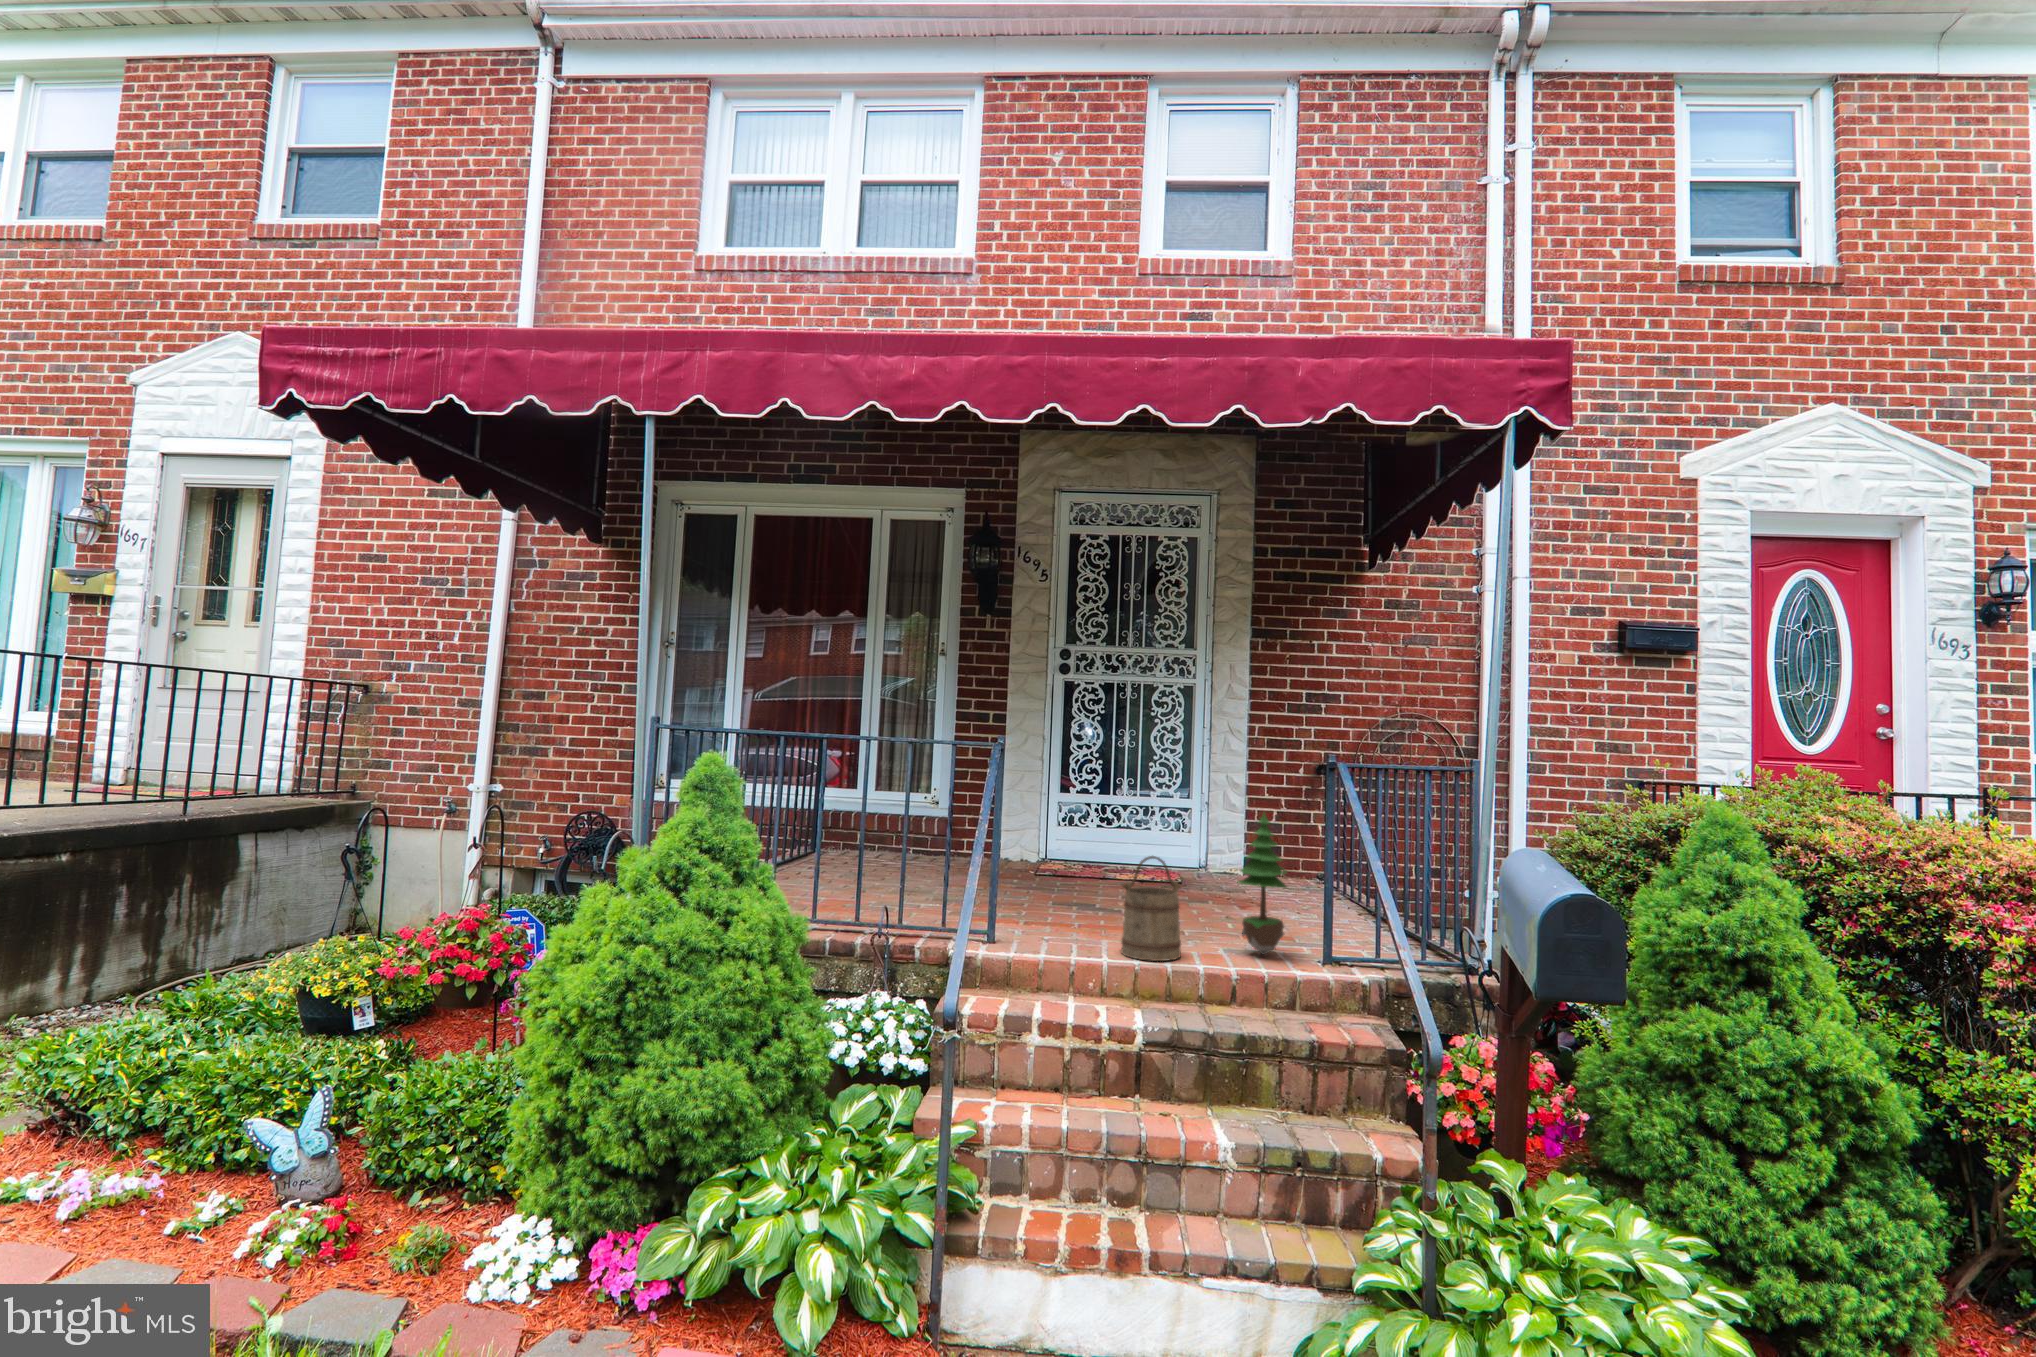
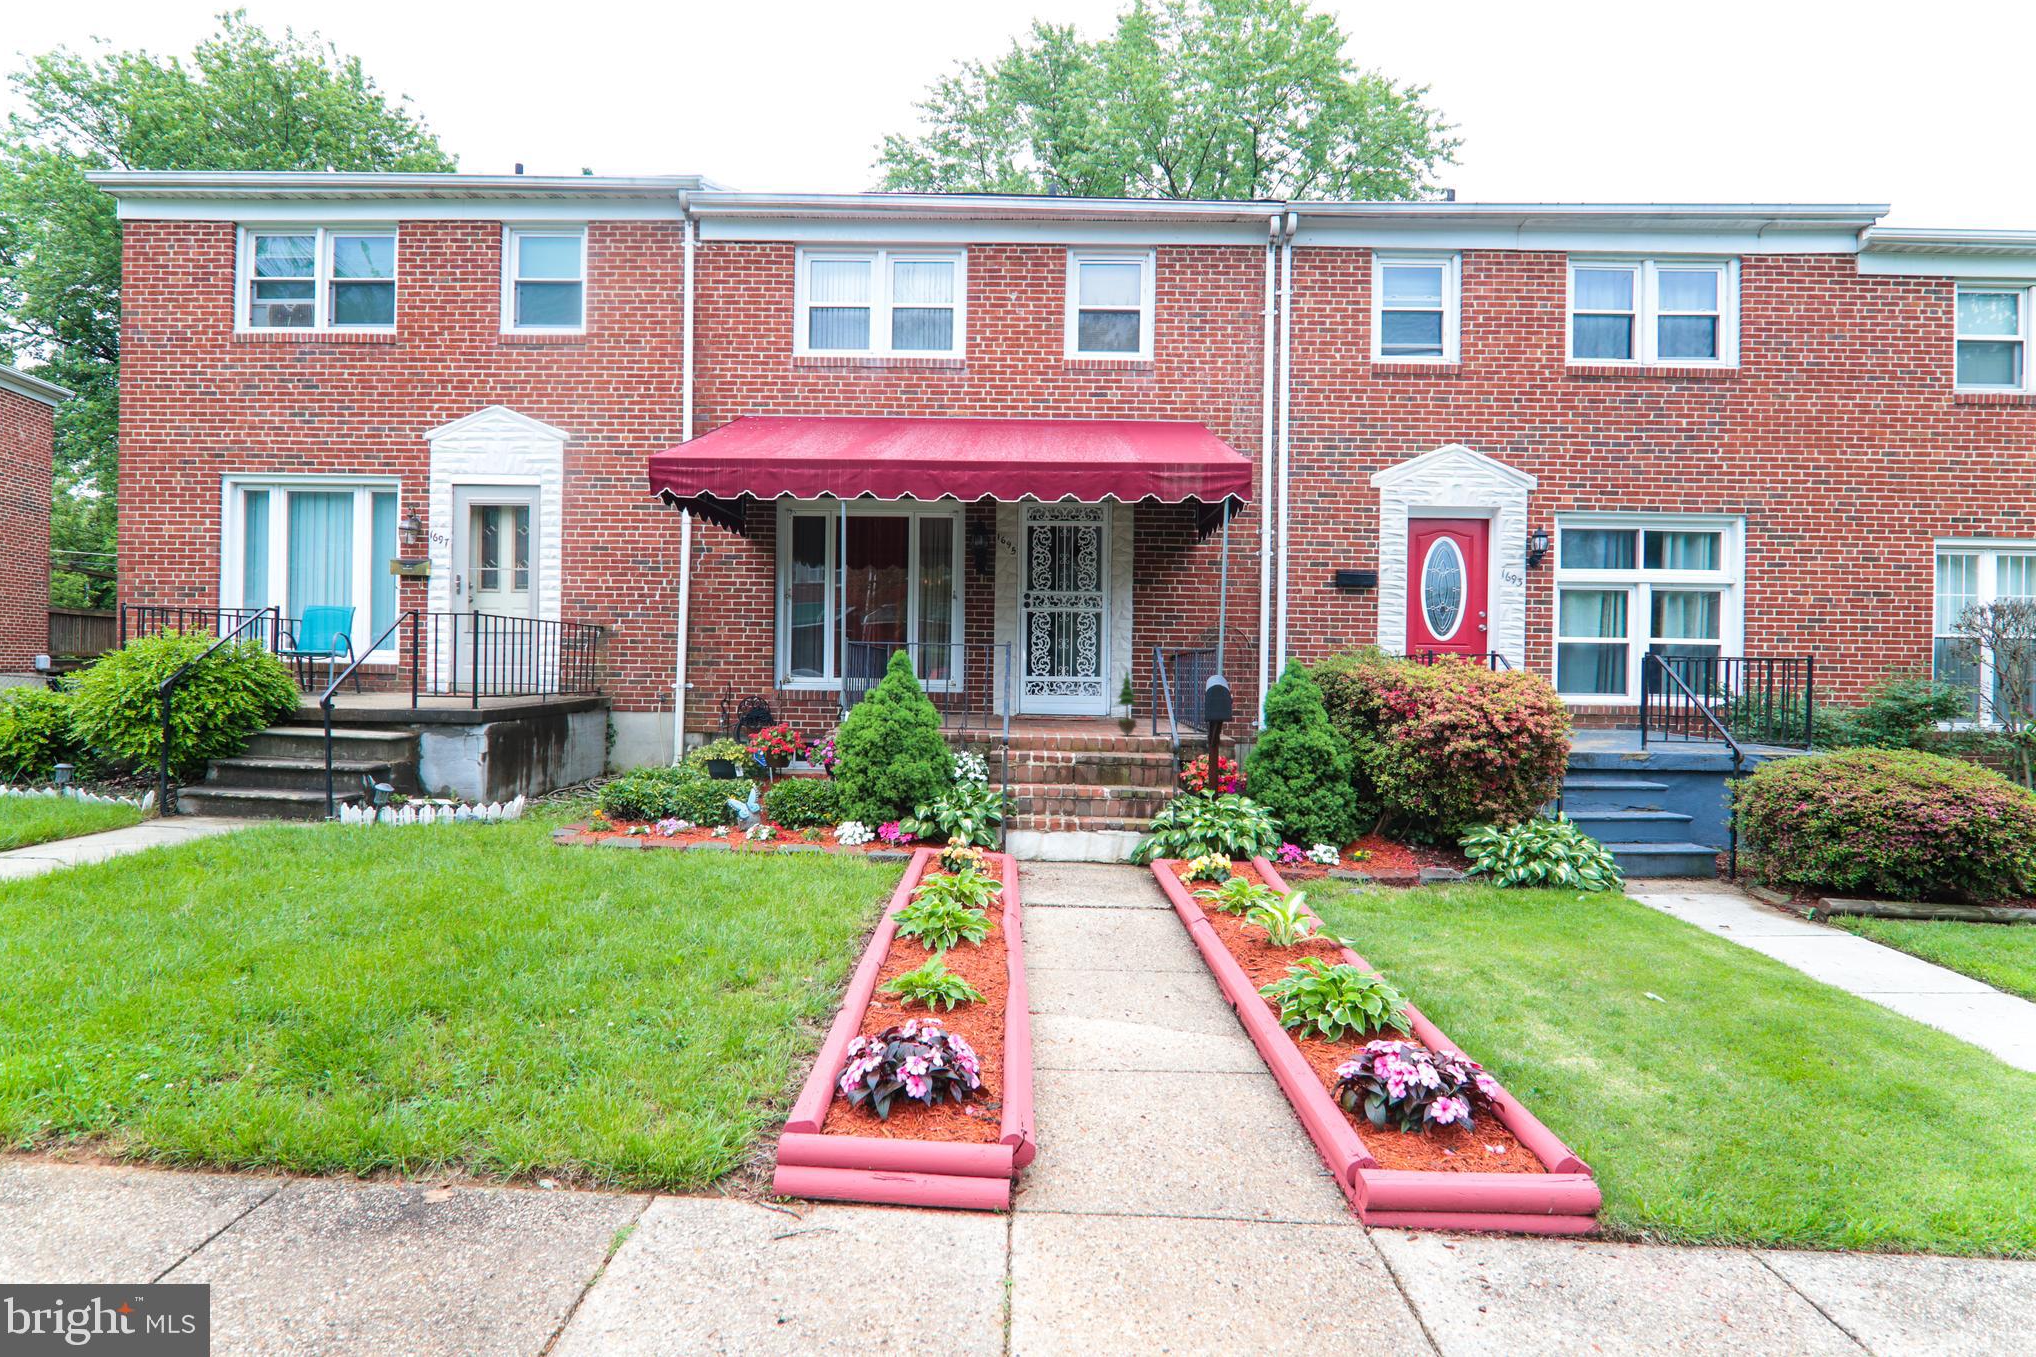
bucket: present [1121,856,1181,961] -> none [1062,692,1090,737]

